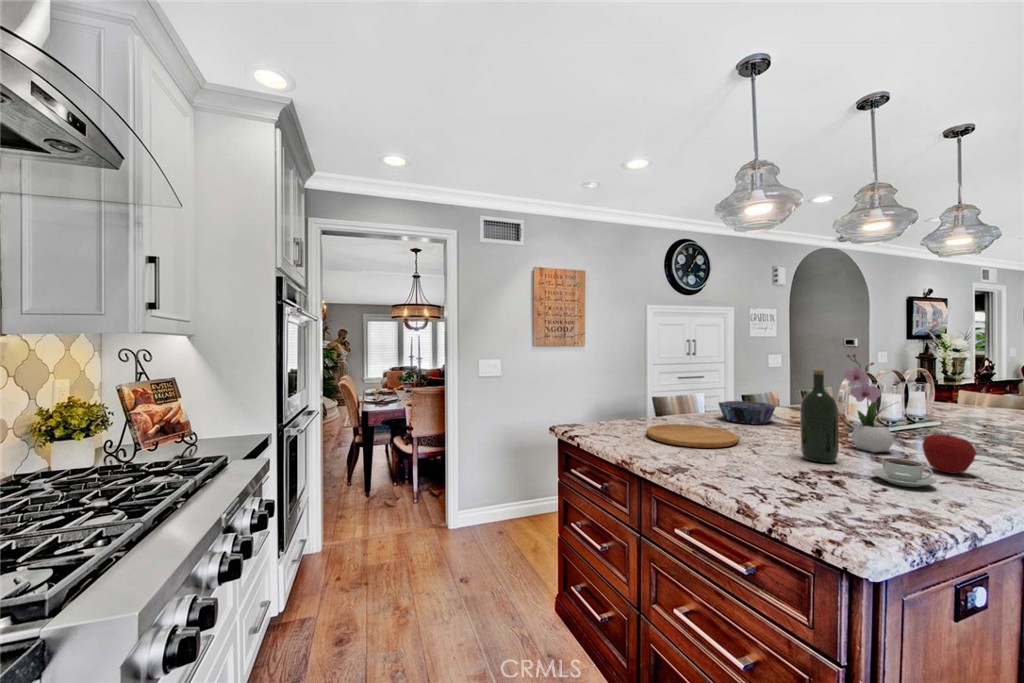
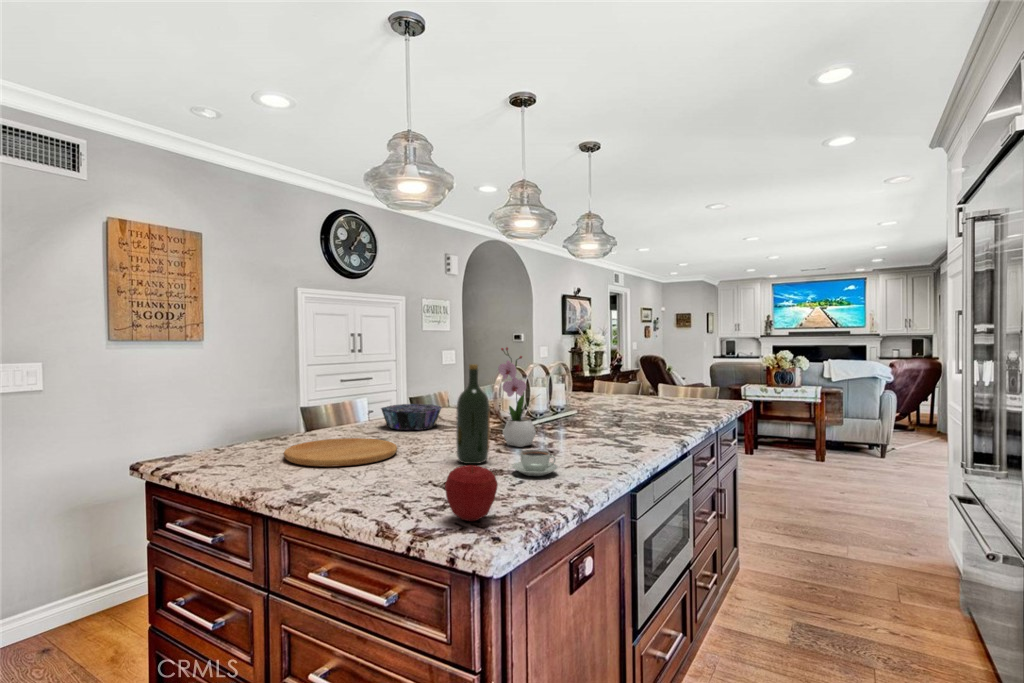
apple: present [923,435,976,474] -> present [445,465,498,521]

